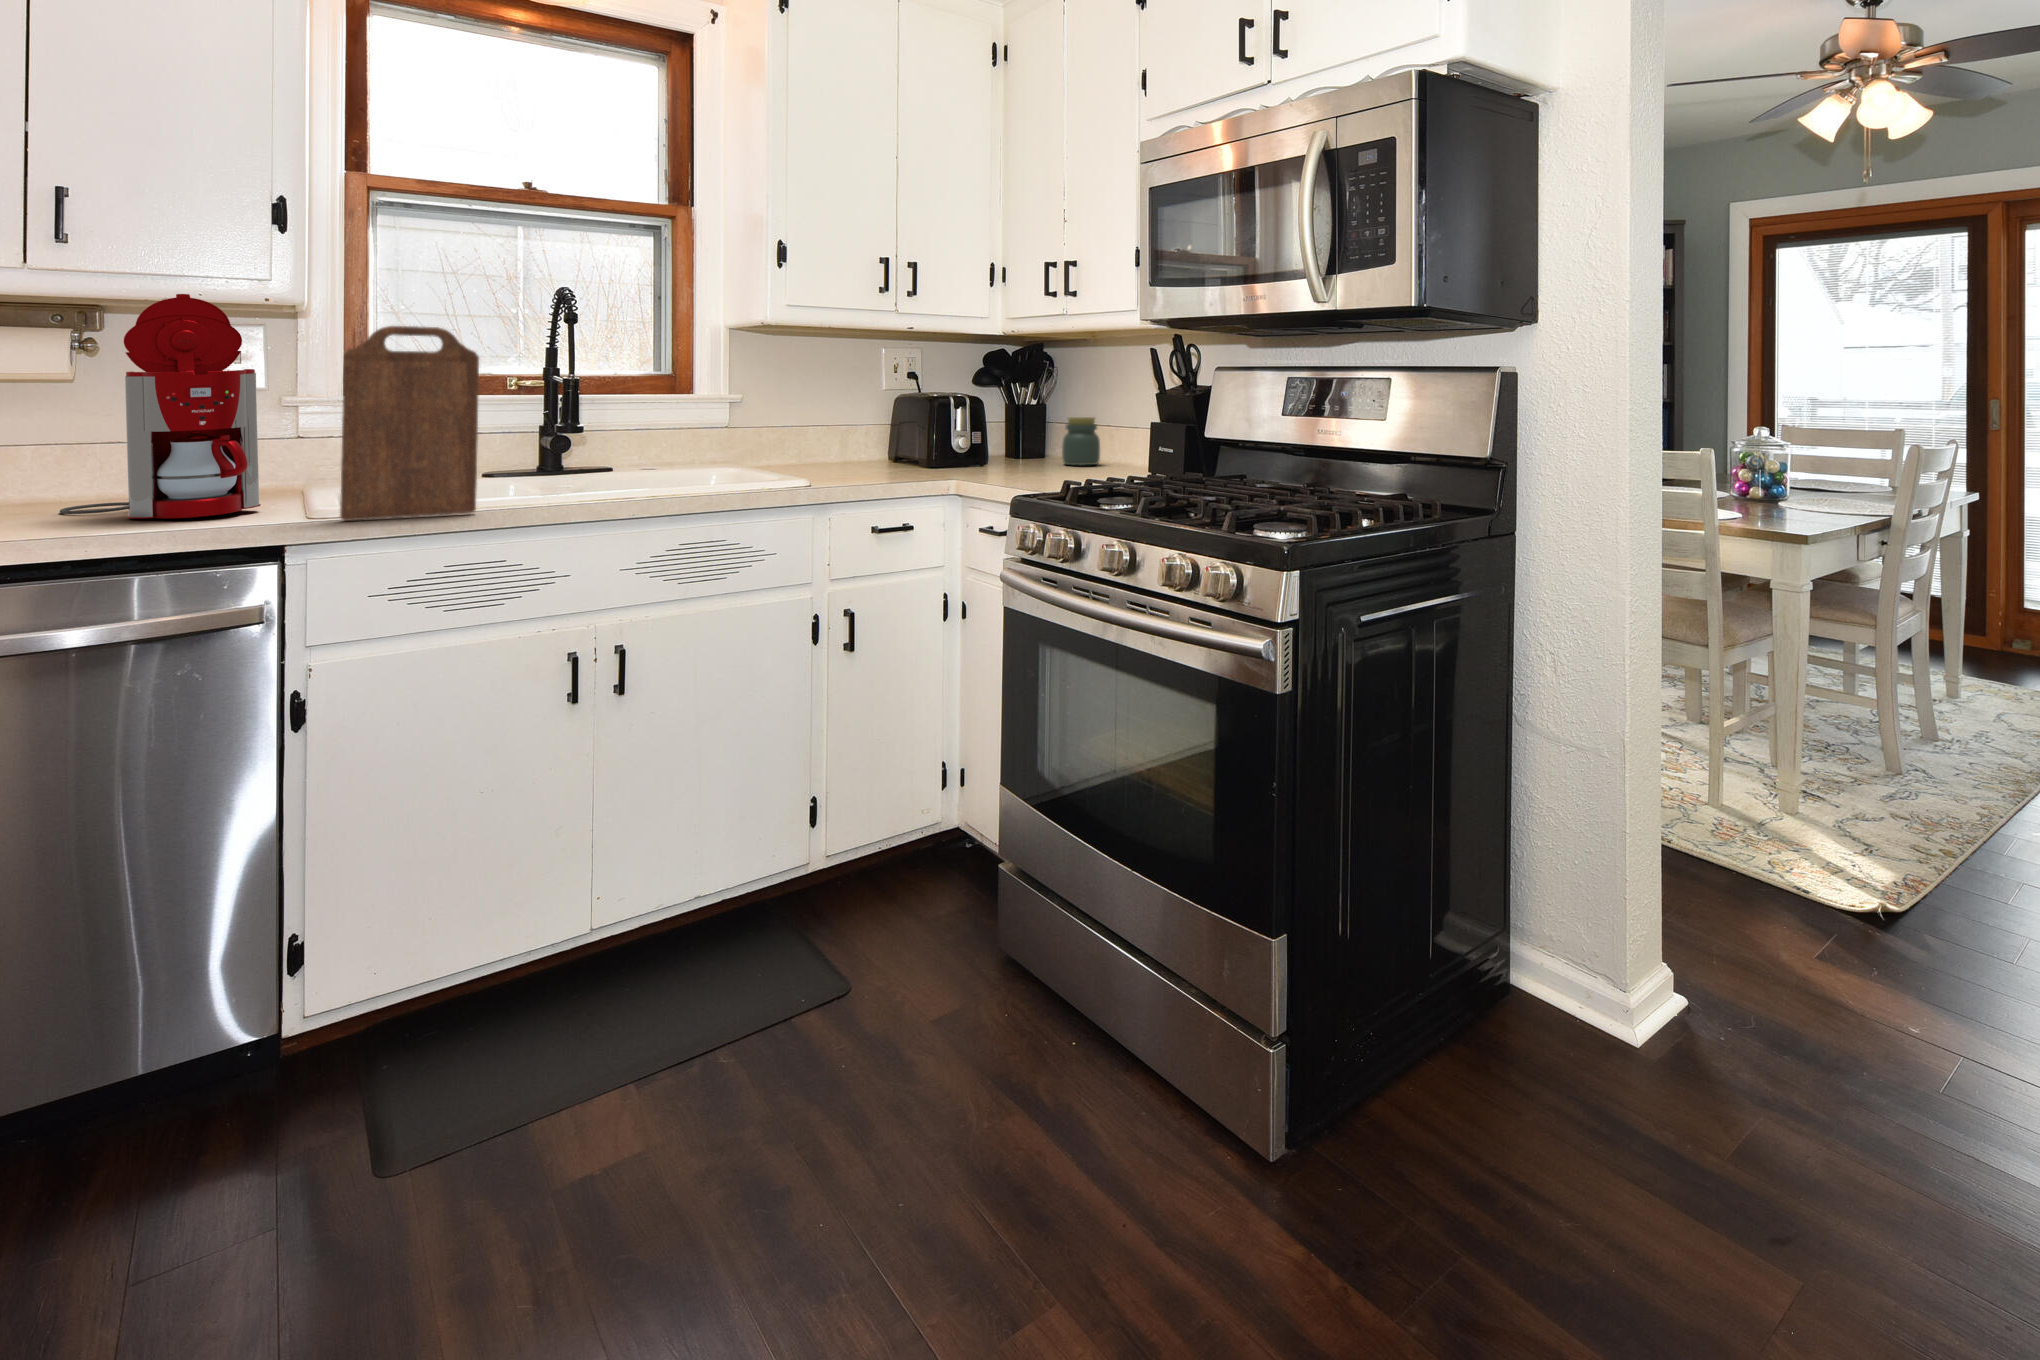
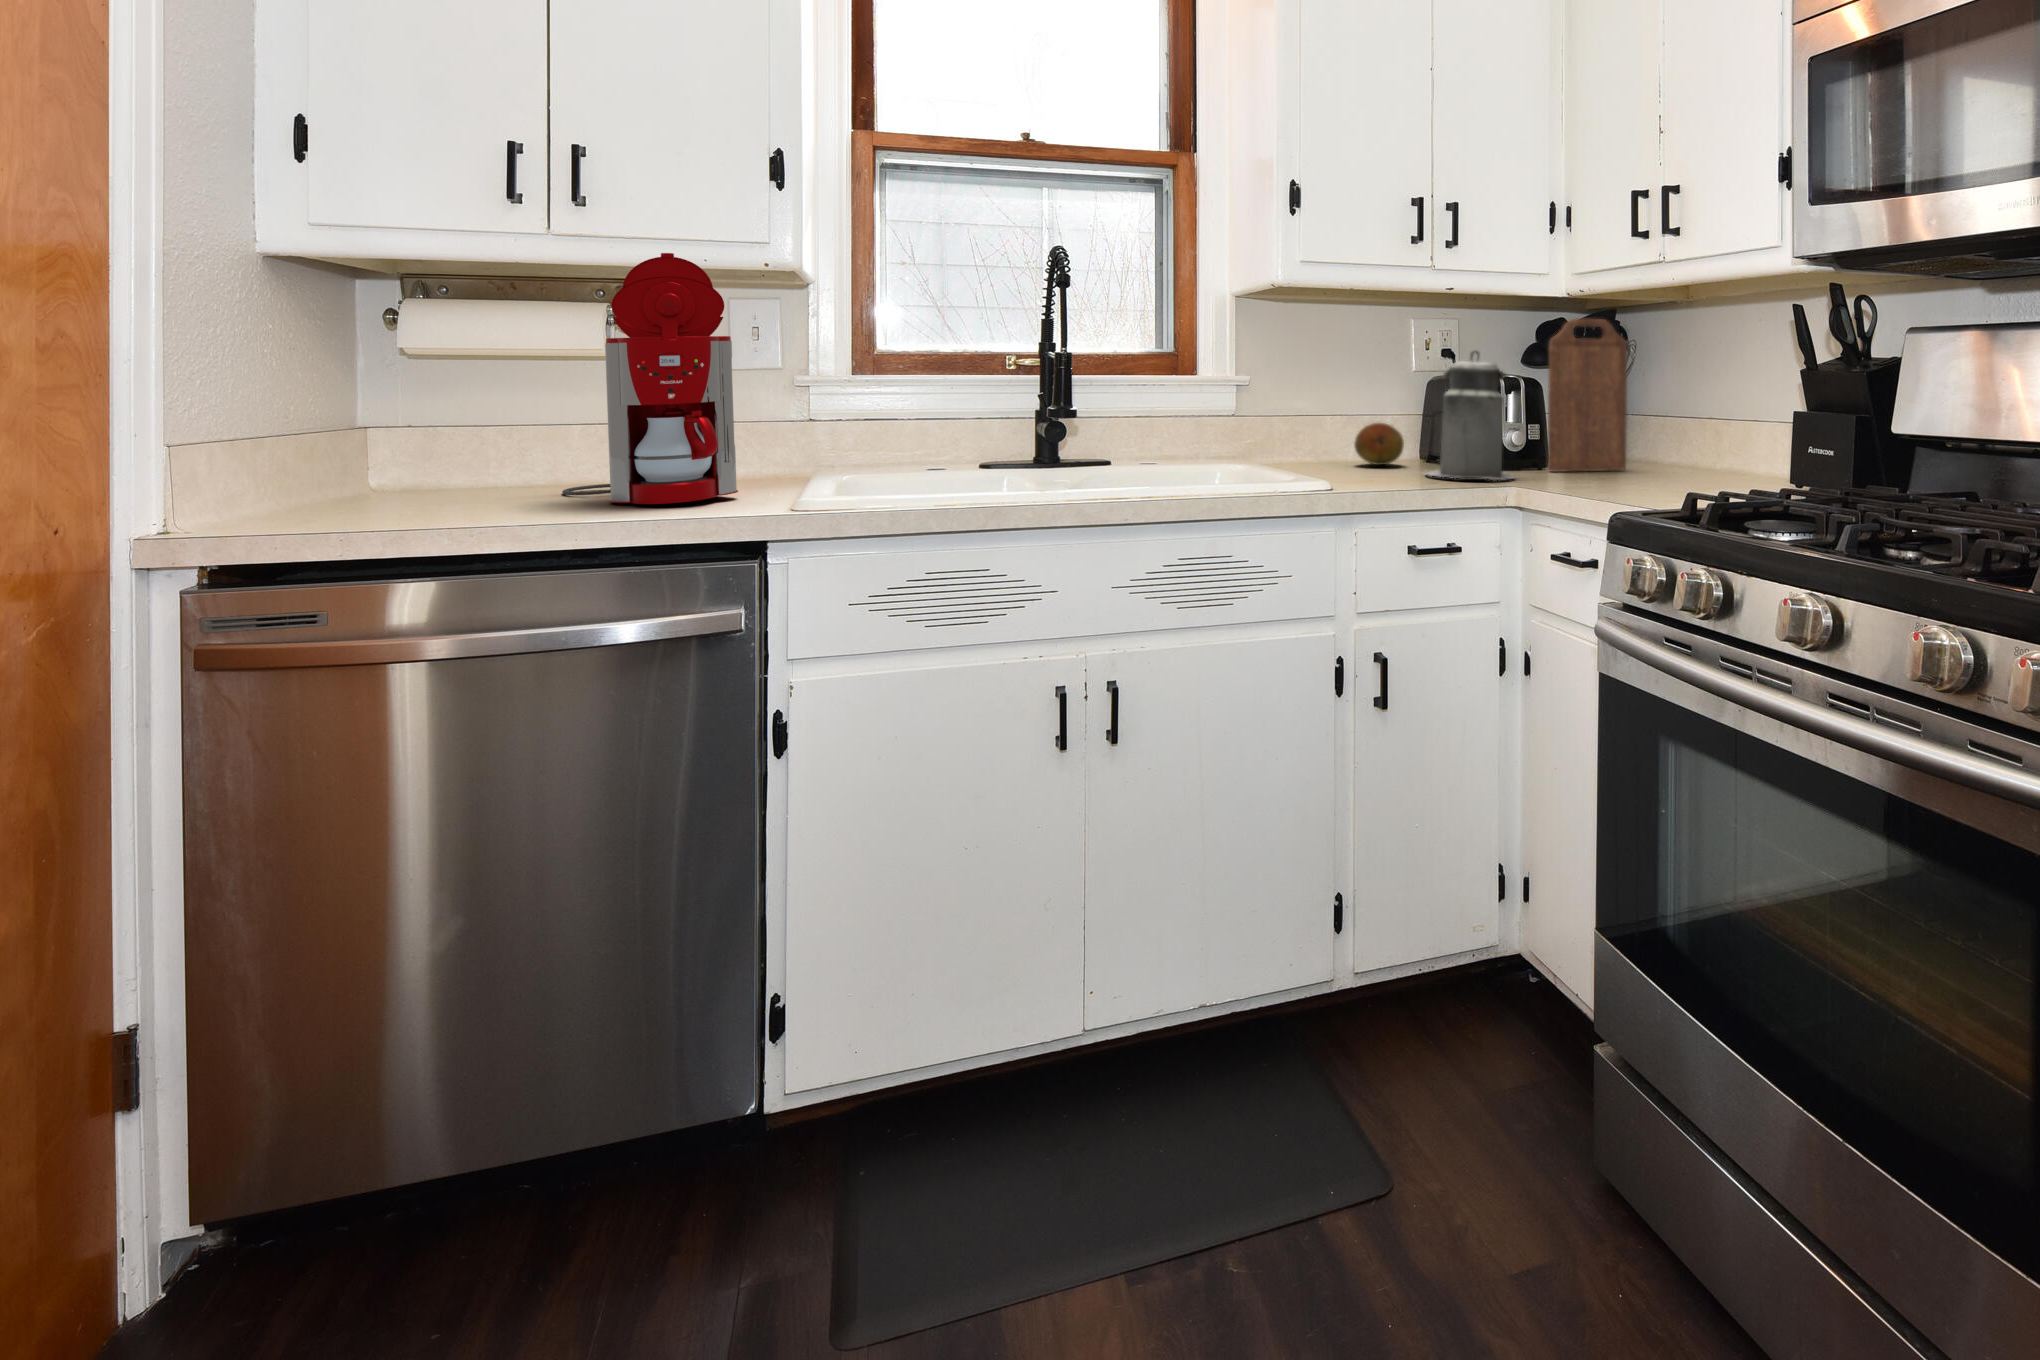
cutting board: present [340,326,479,521] -> present [1548,318,1627,472]
canister: none [887,377,958,477] -> present [1427,350,1514,480]
jar: present [1062,417,1100,465] -> none [1646,406,1698,470]
fruit: none [829,433,871,468] -> present [1354,423,1404,465]

